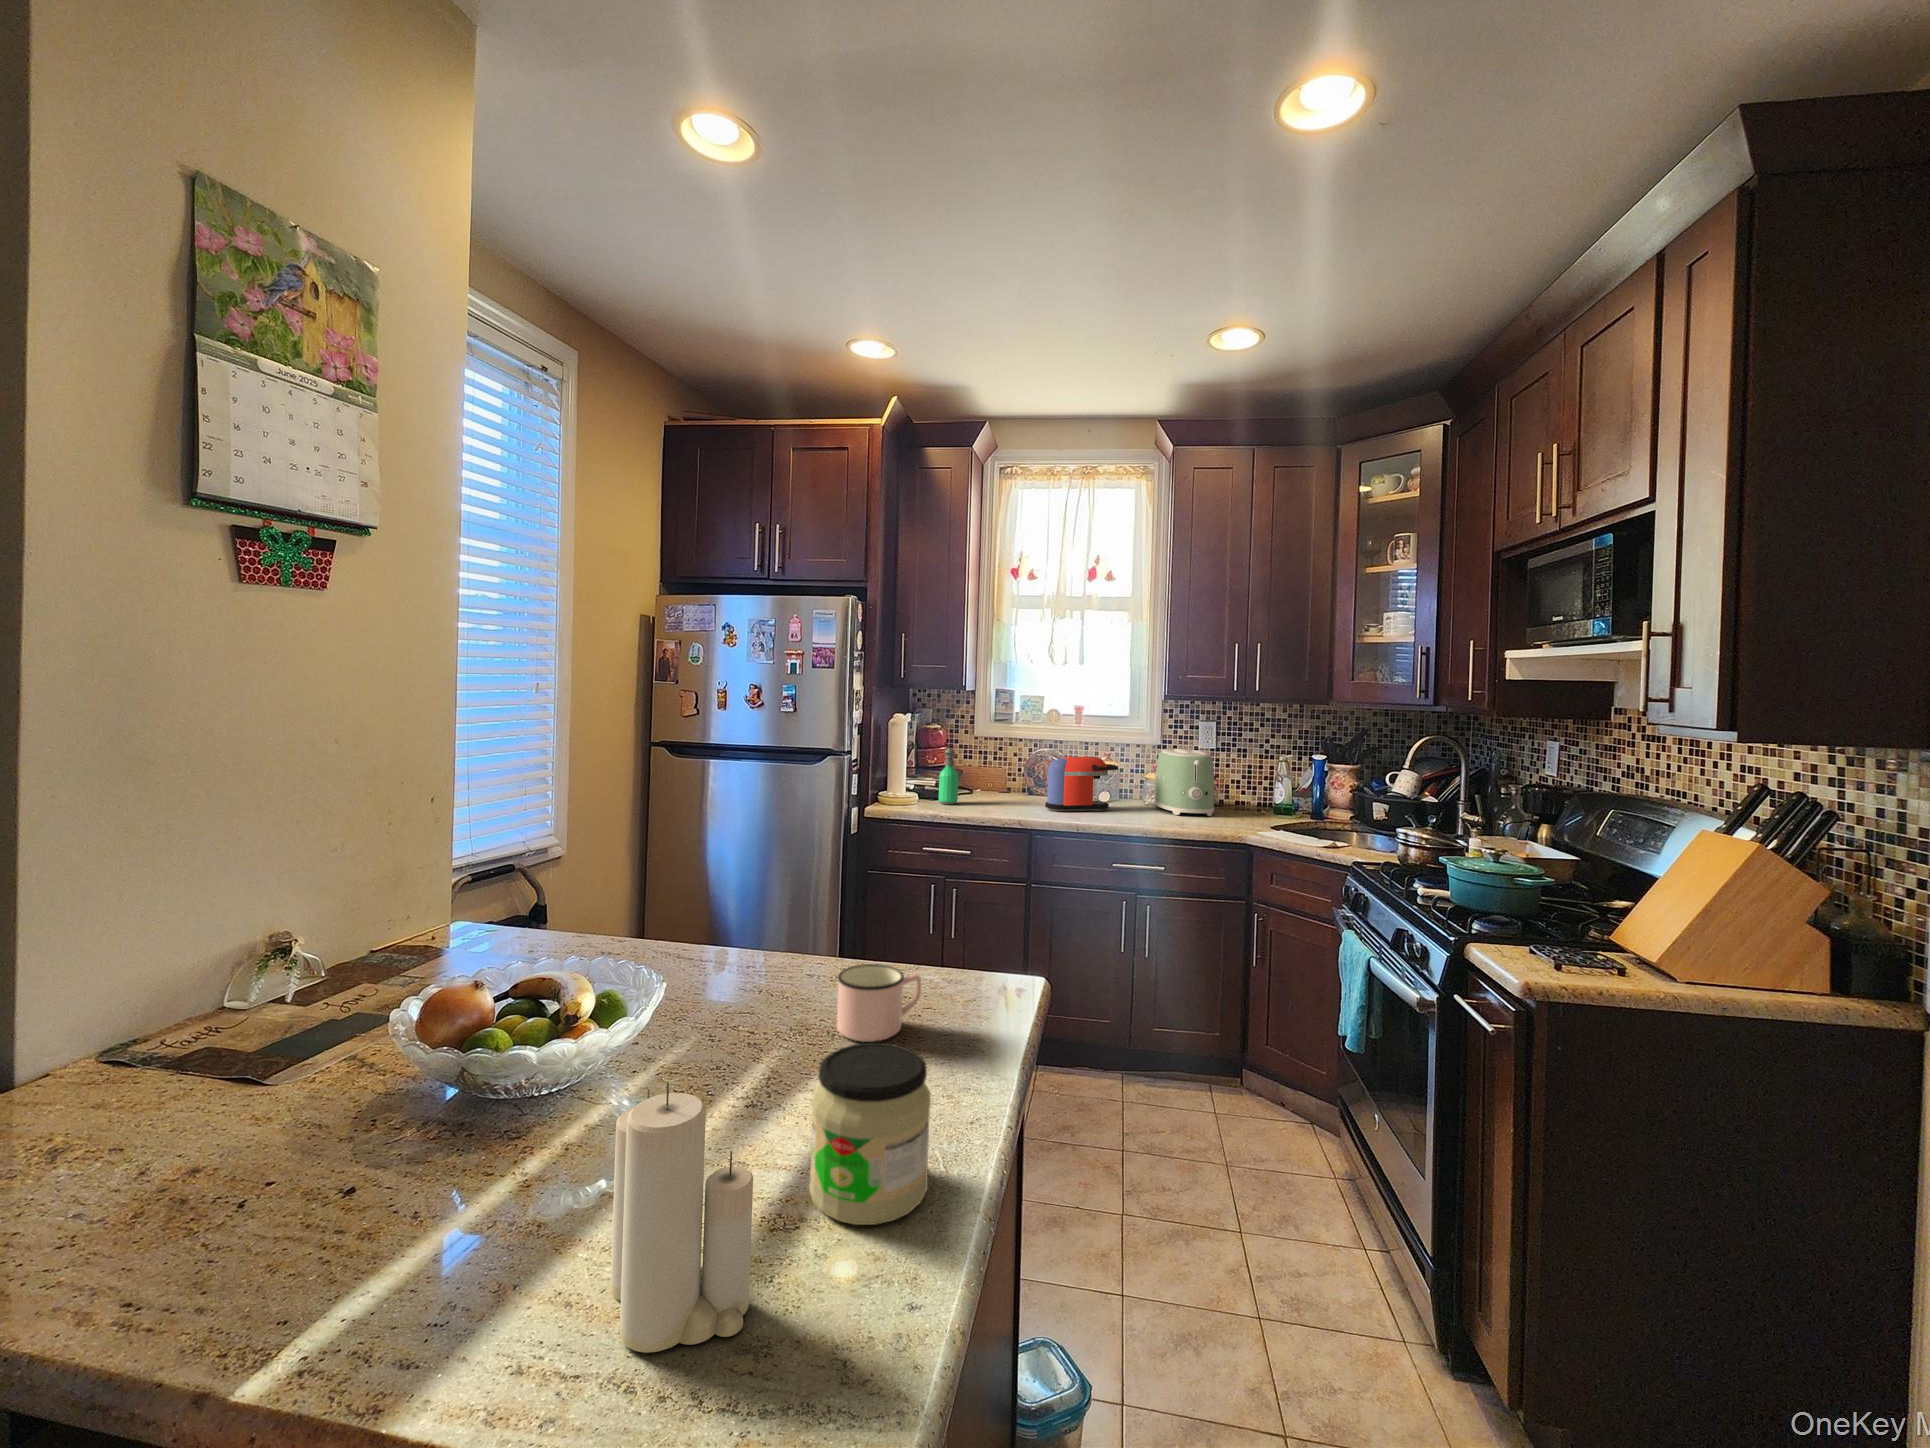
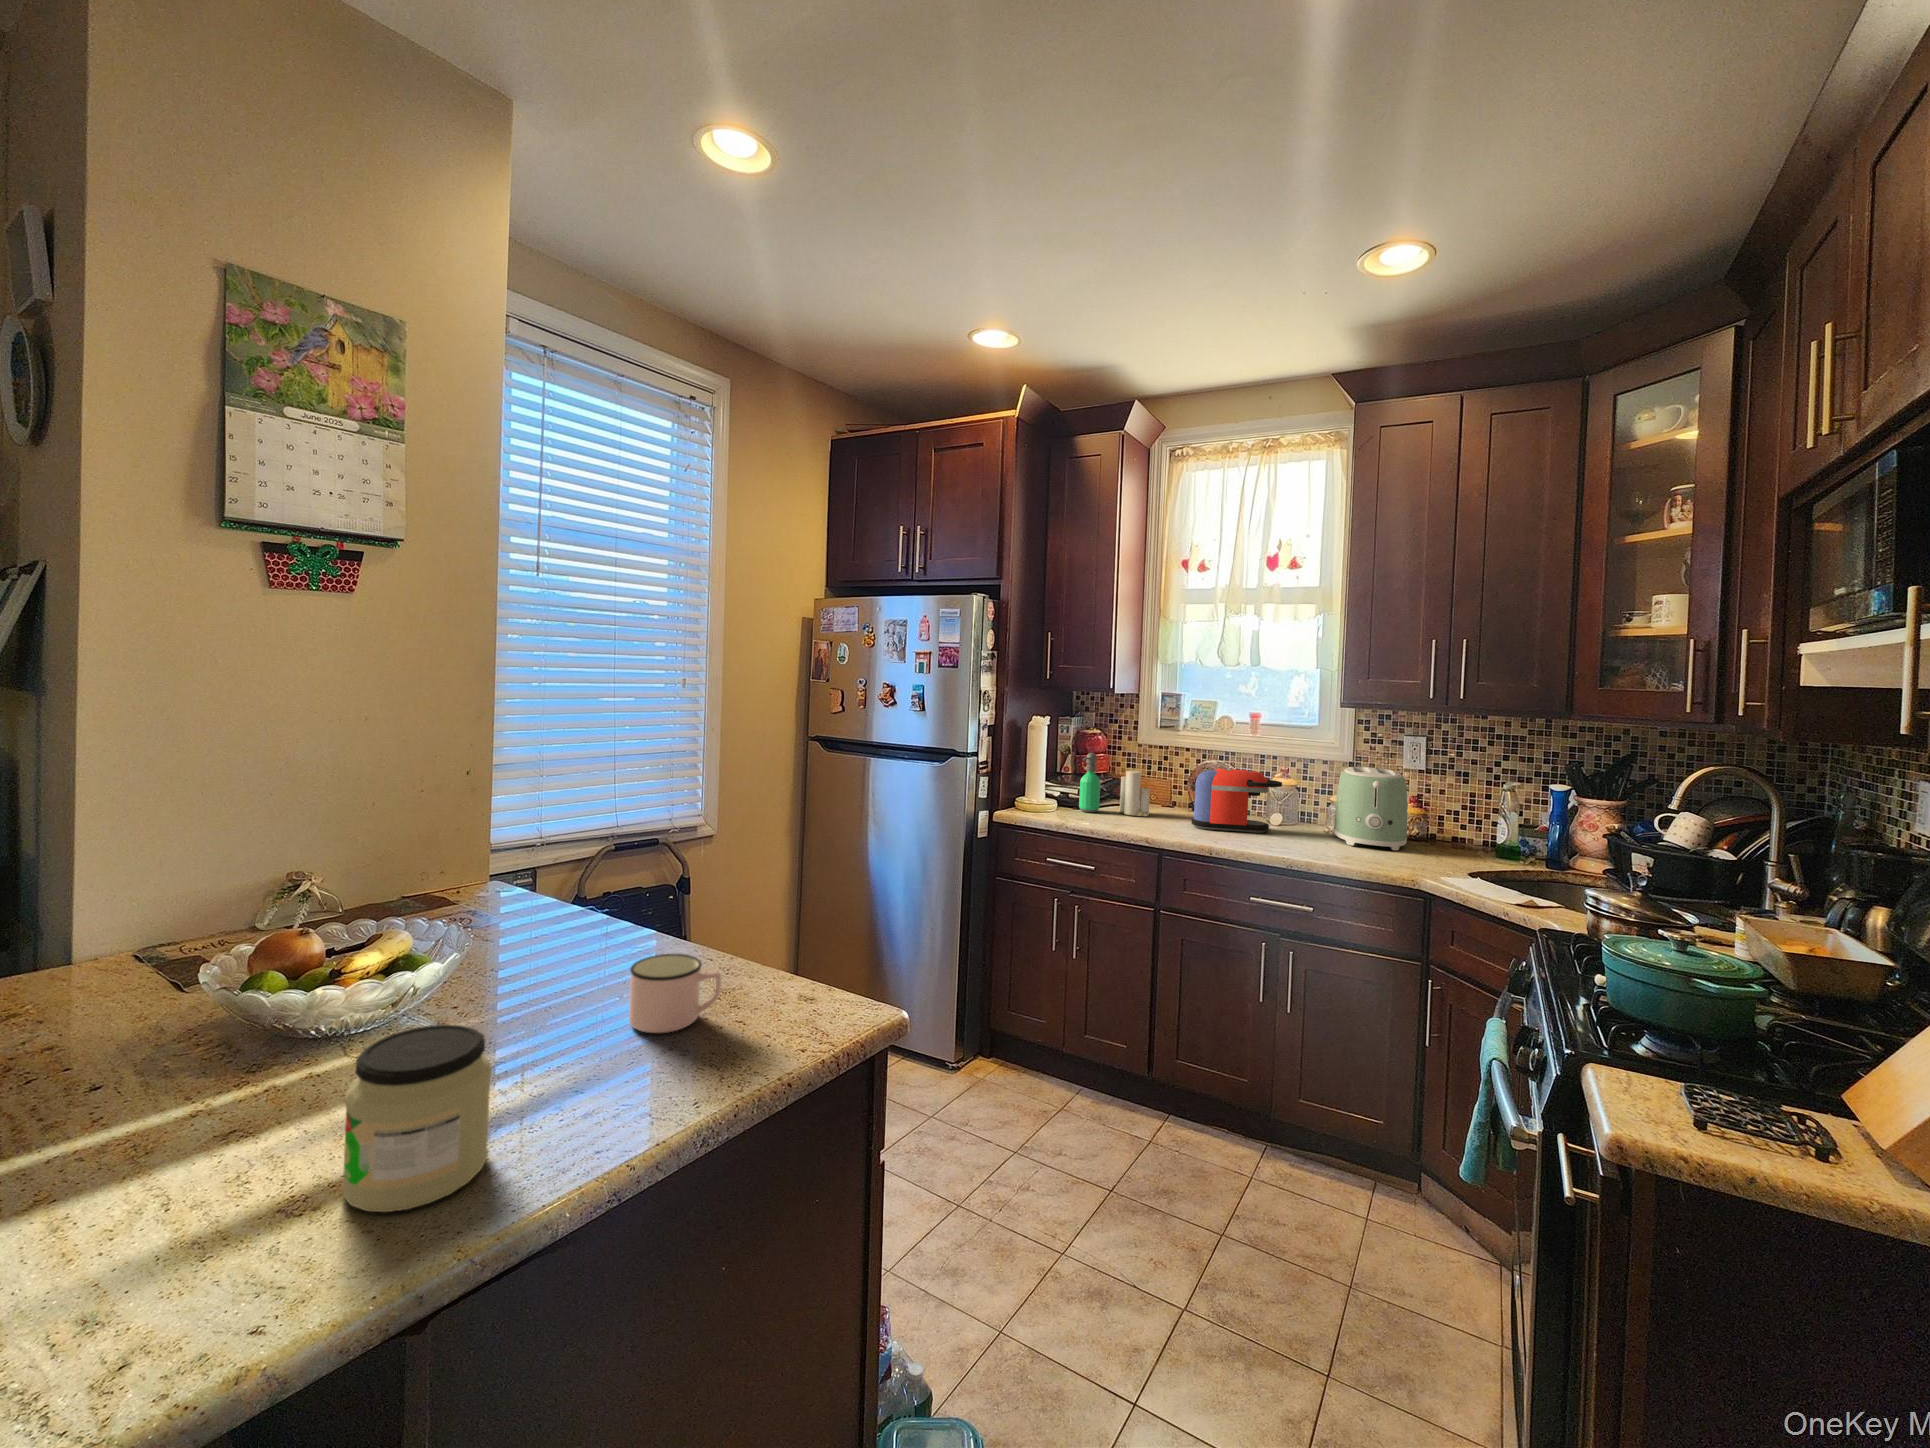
candle: present [611,1082,753,1353] -> present [1120,771,1150,816]

